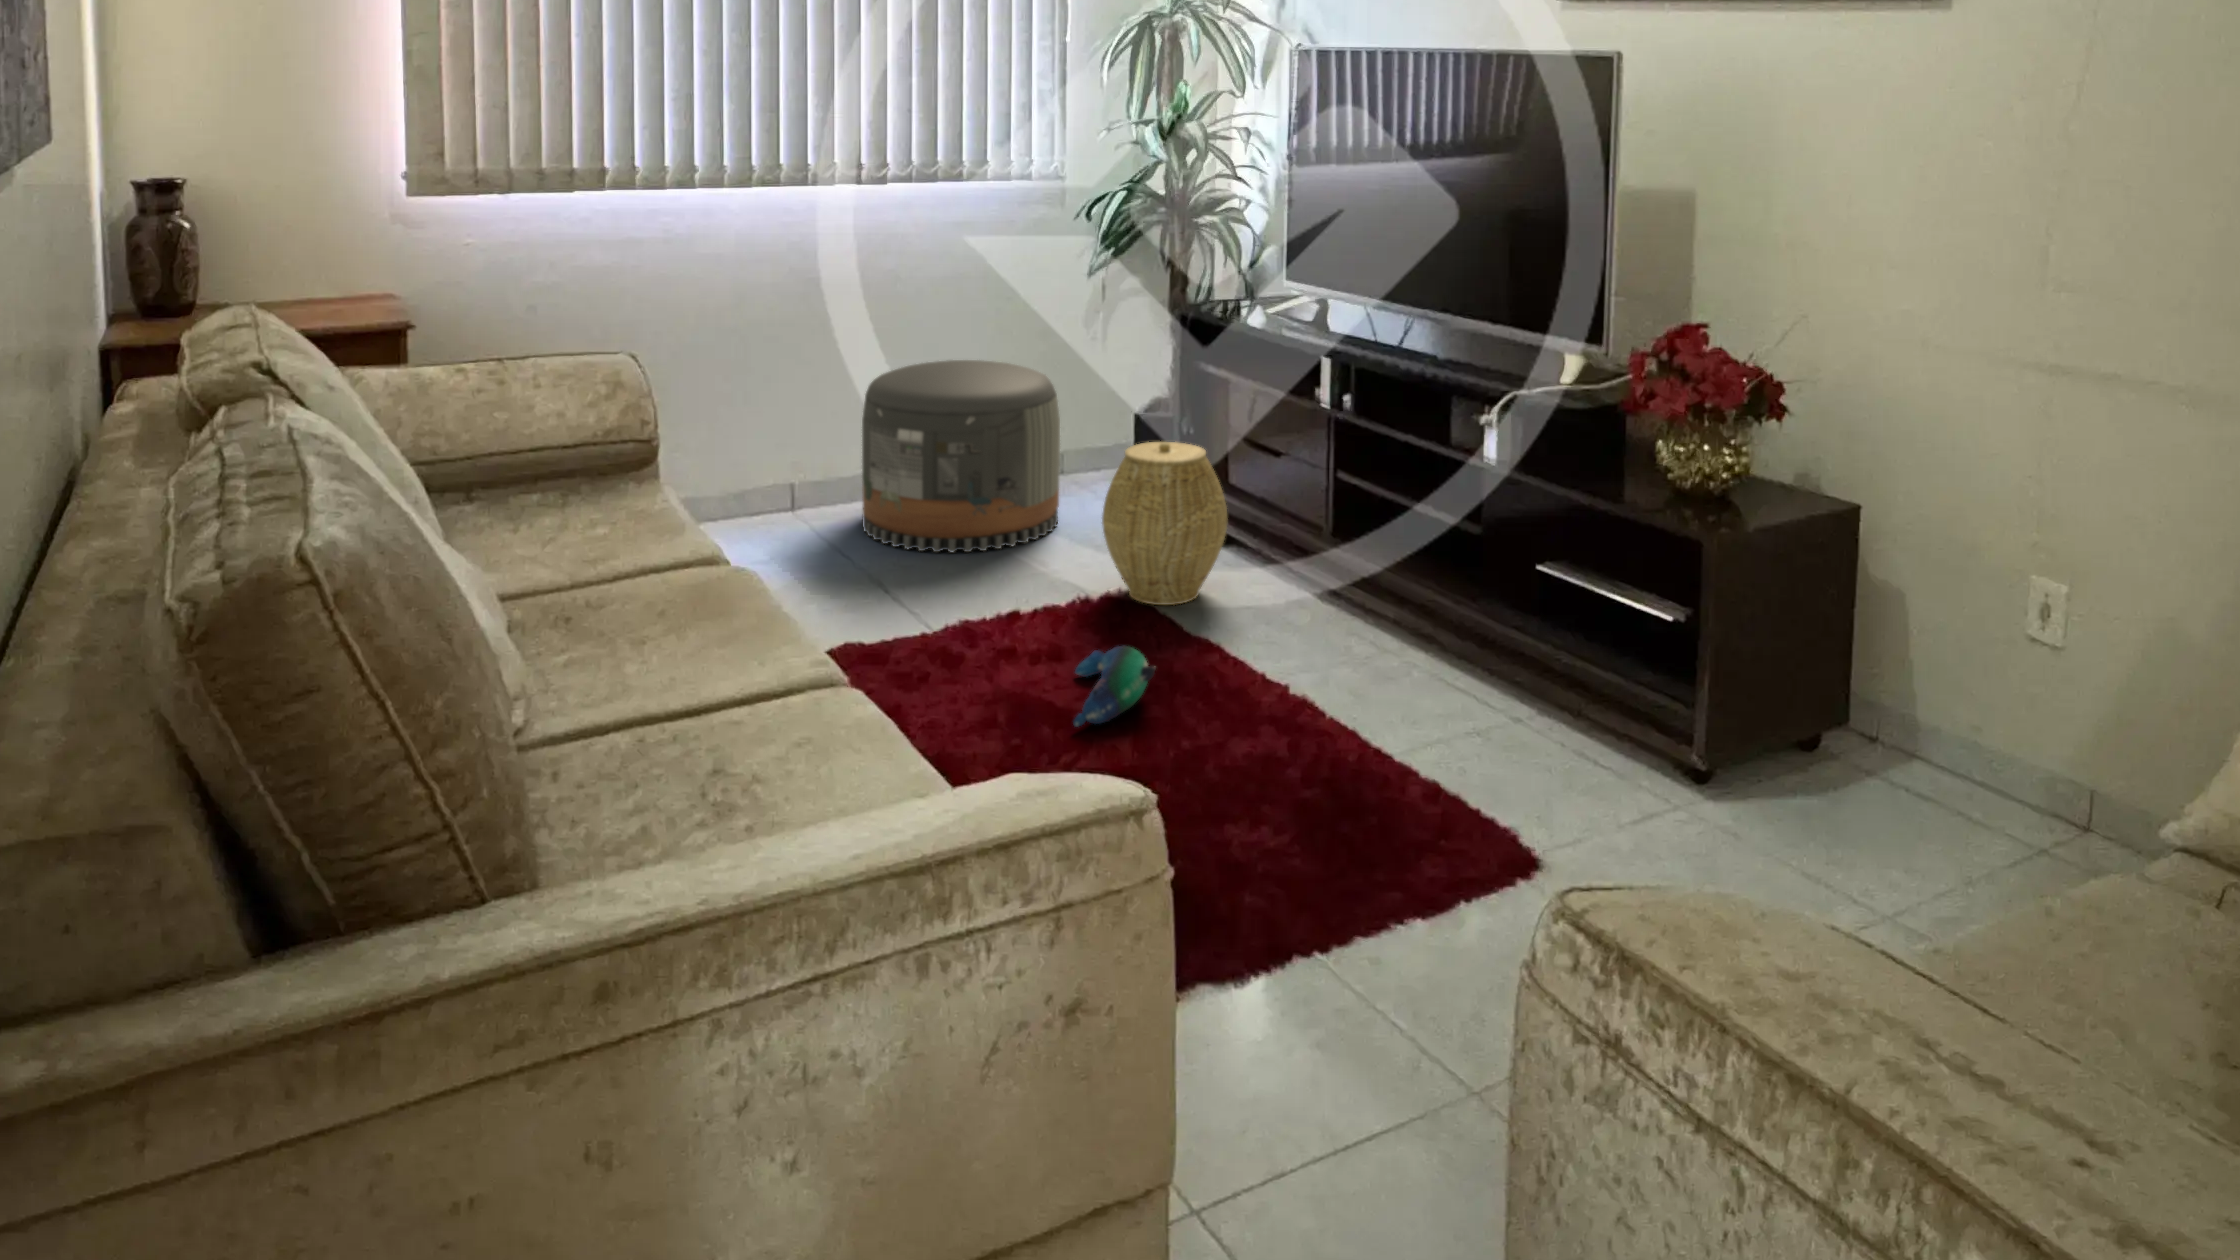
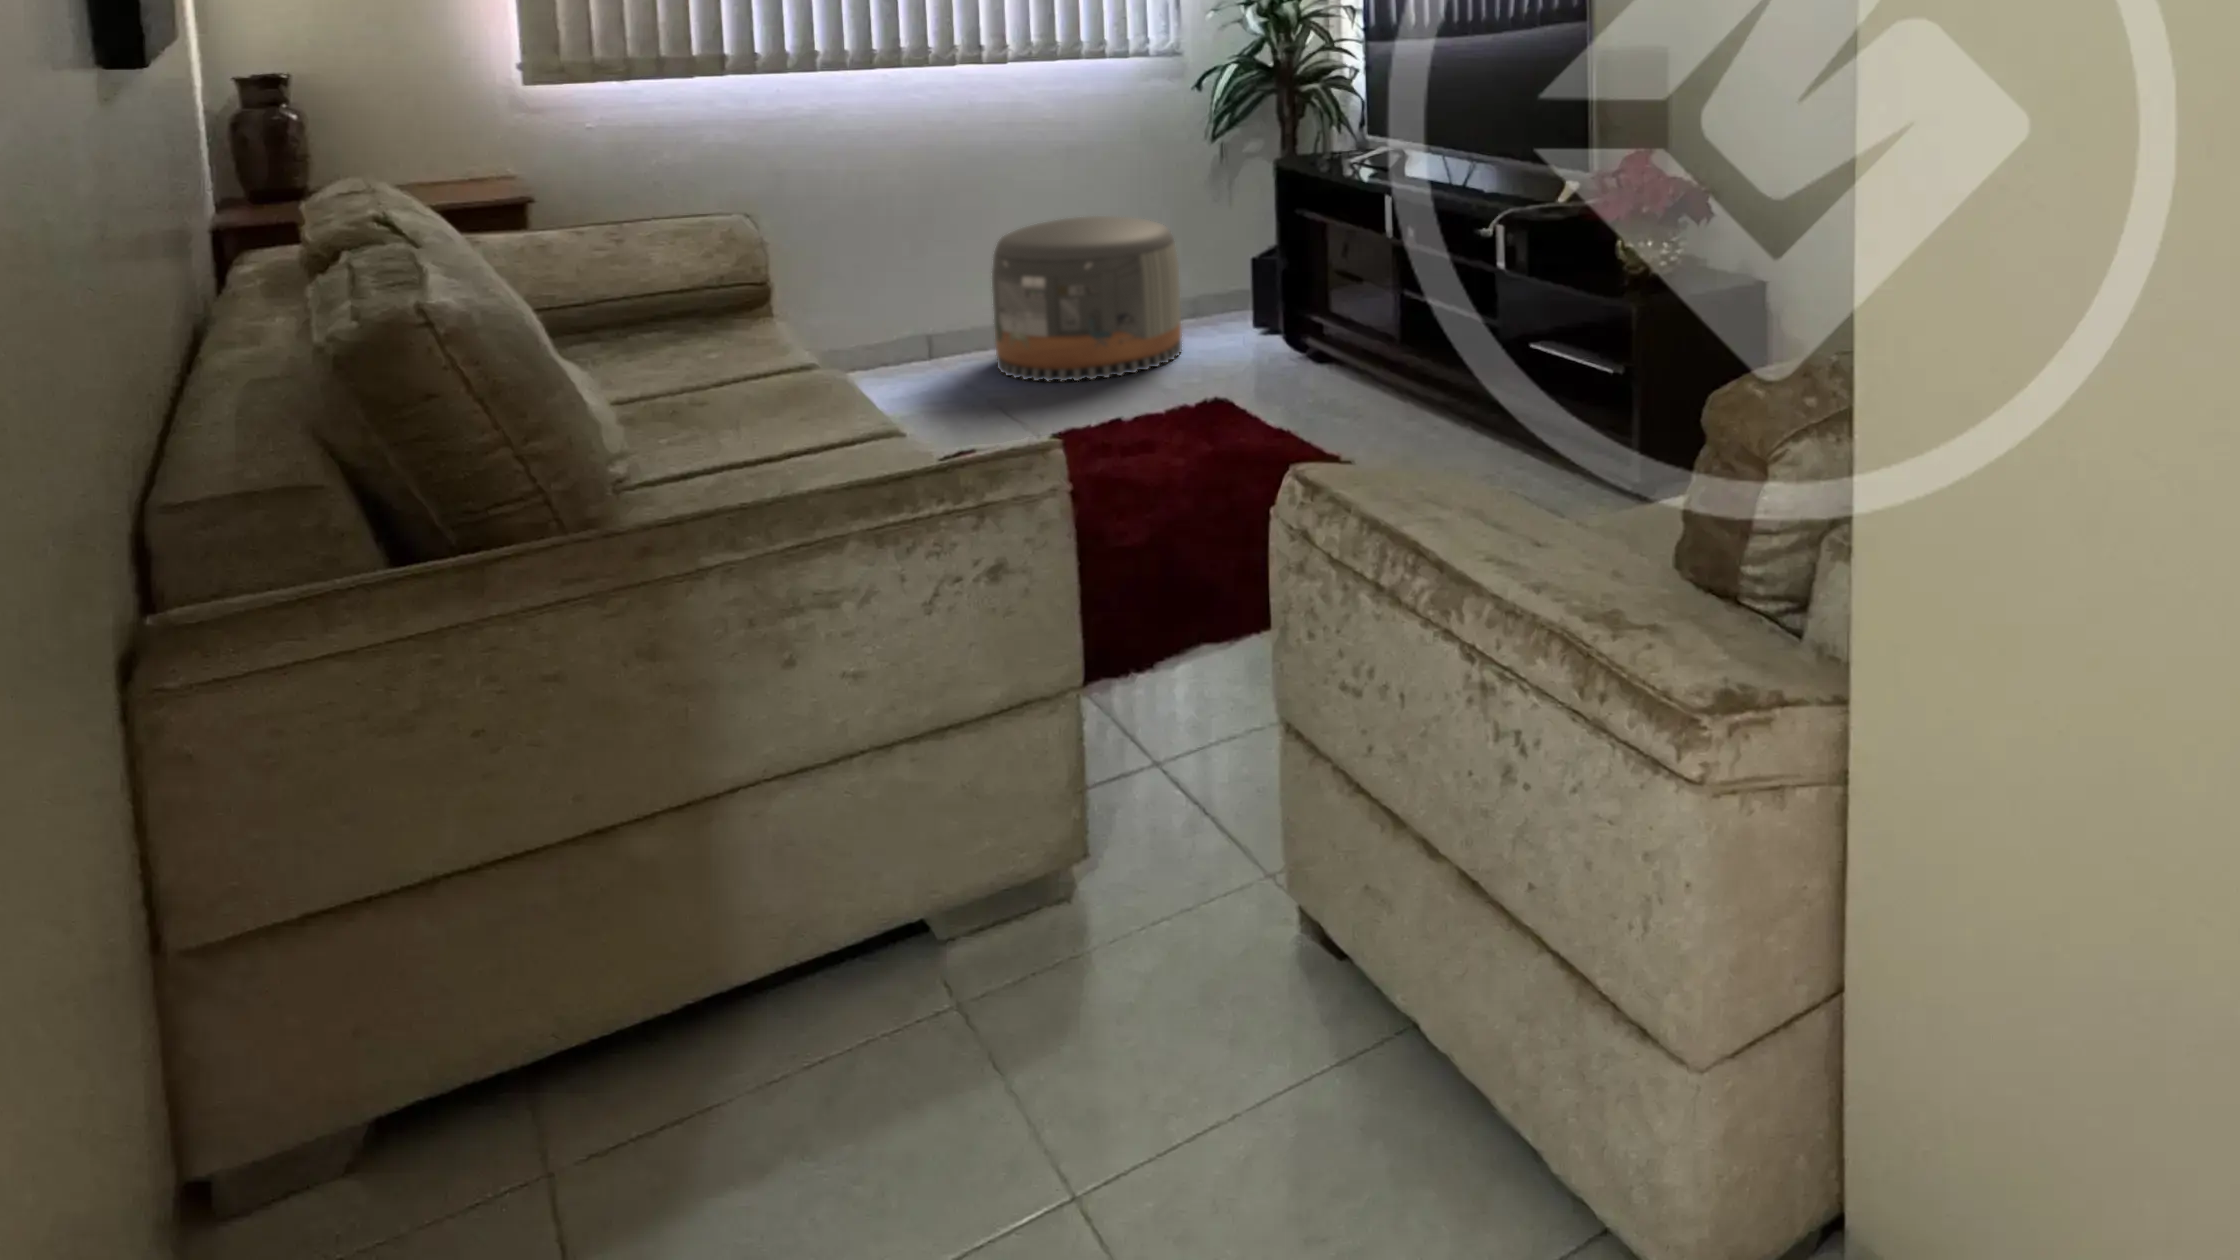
woven basket: present [1102,442,1227,605] -> none [1202,272,1312,407]
plush toy: present [1073,645,1155,727] -> none [1152,432,1226,496]

